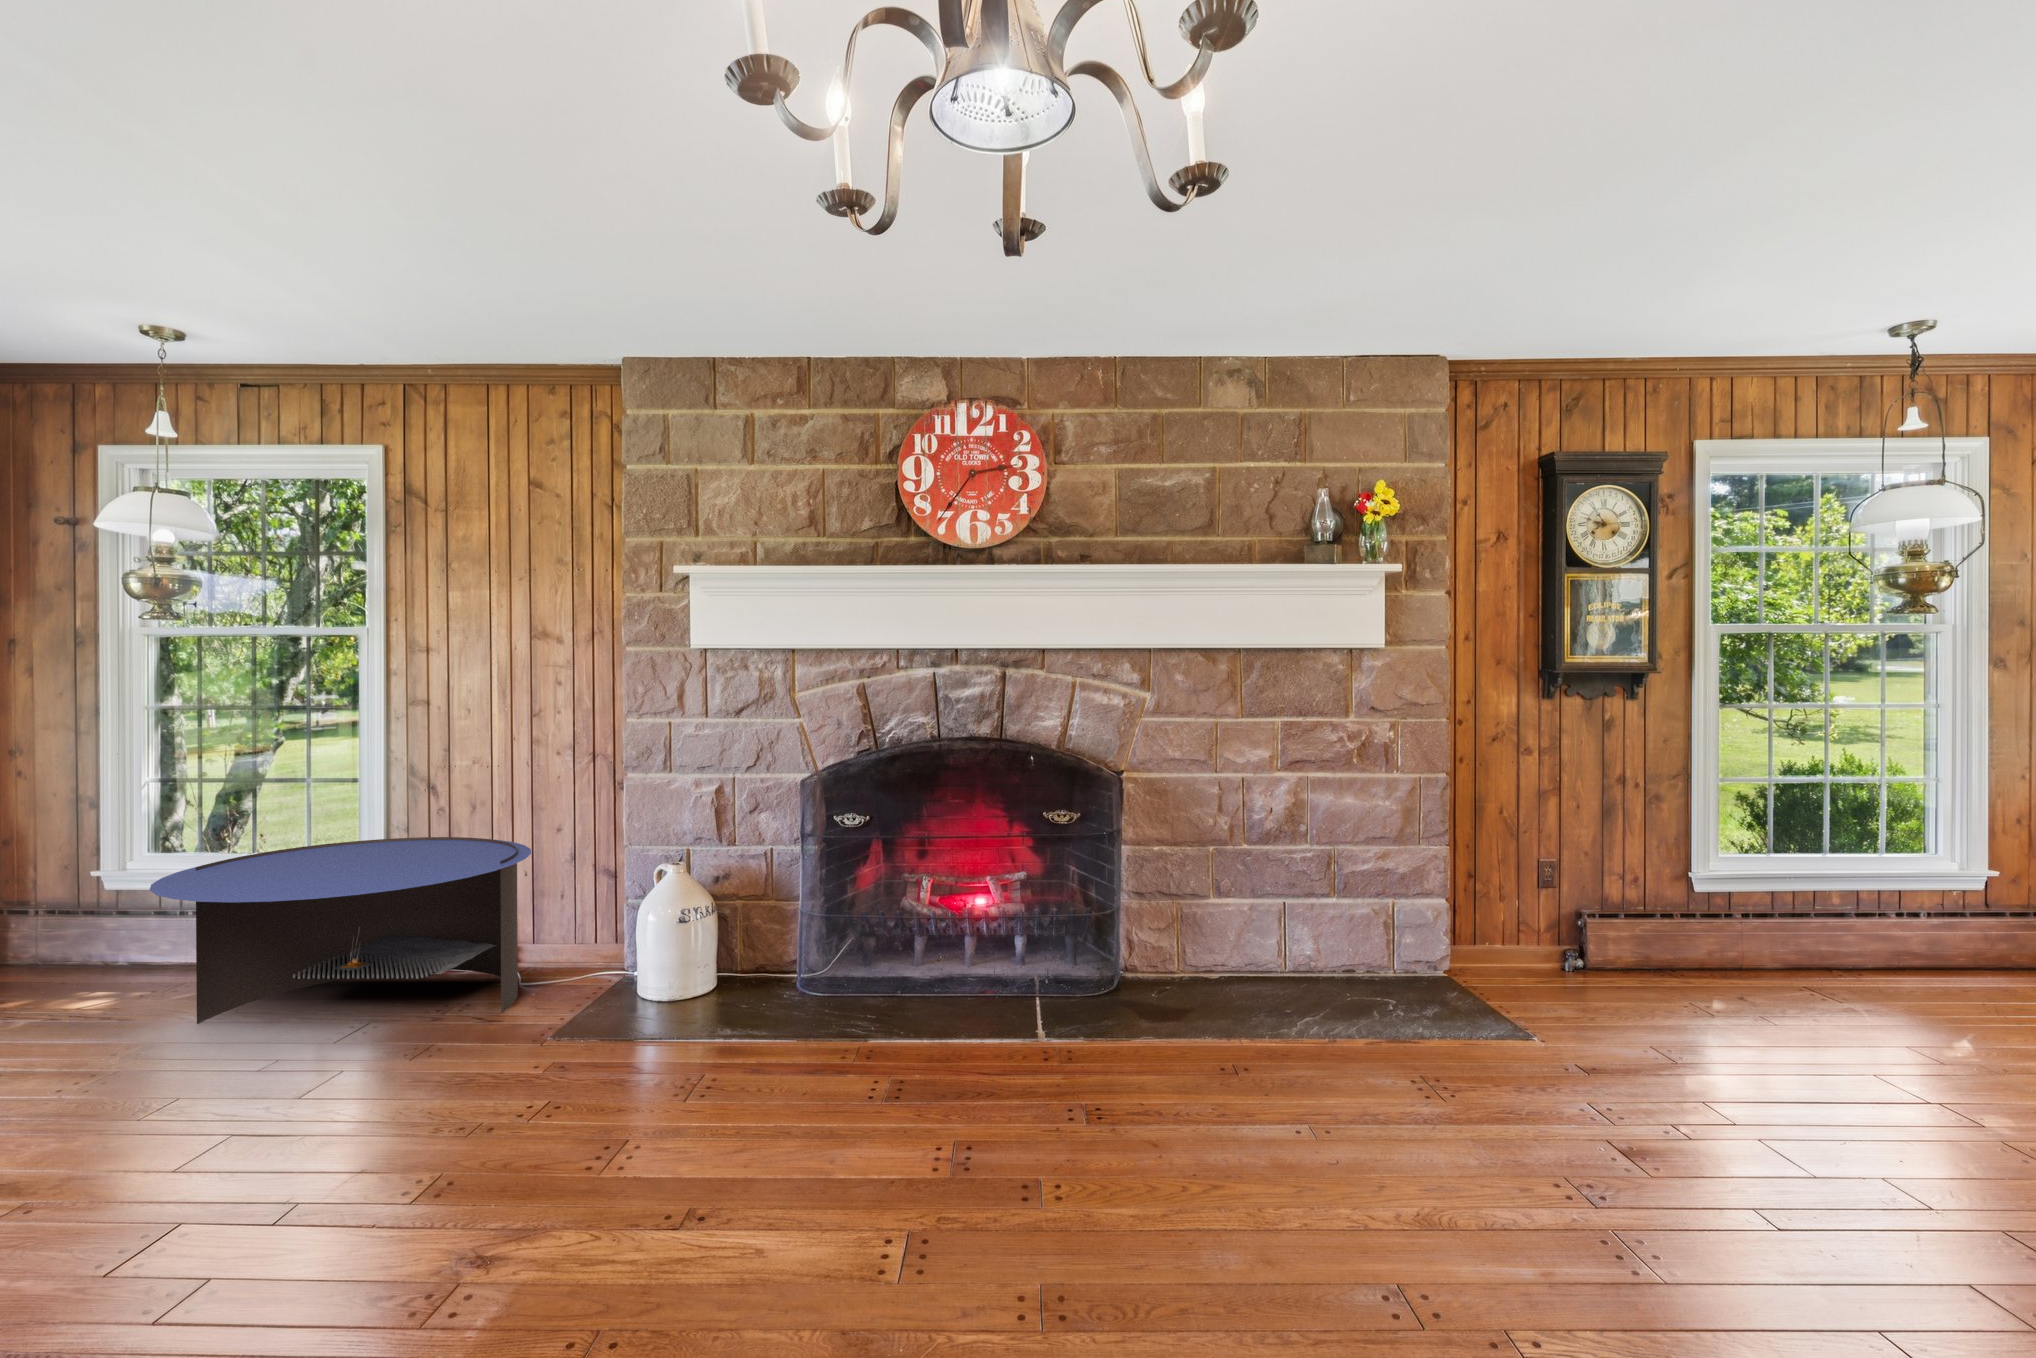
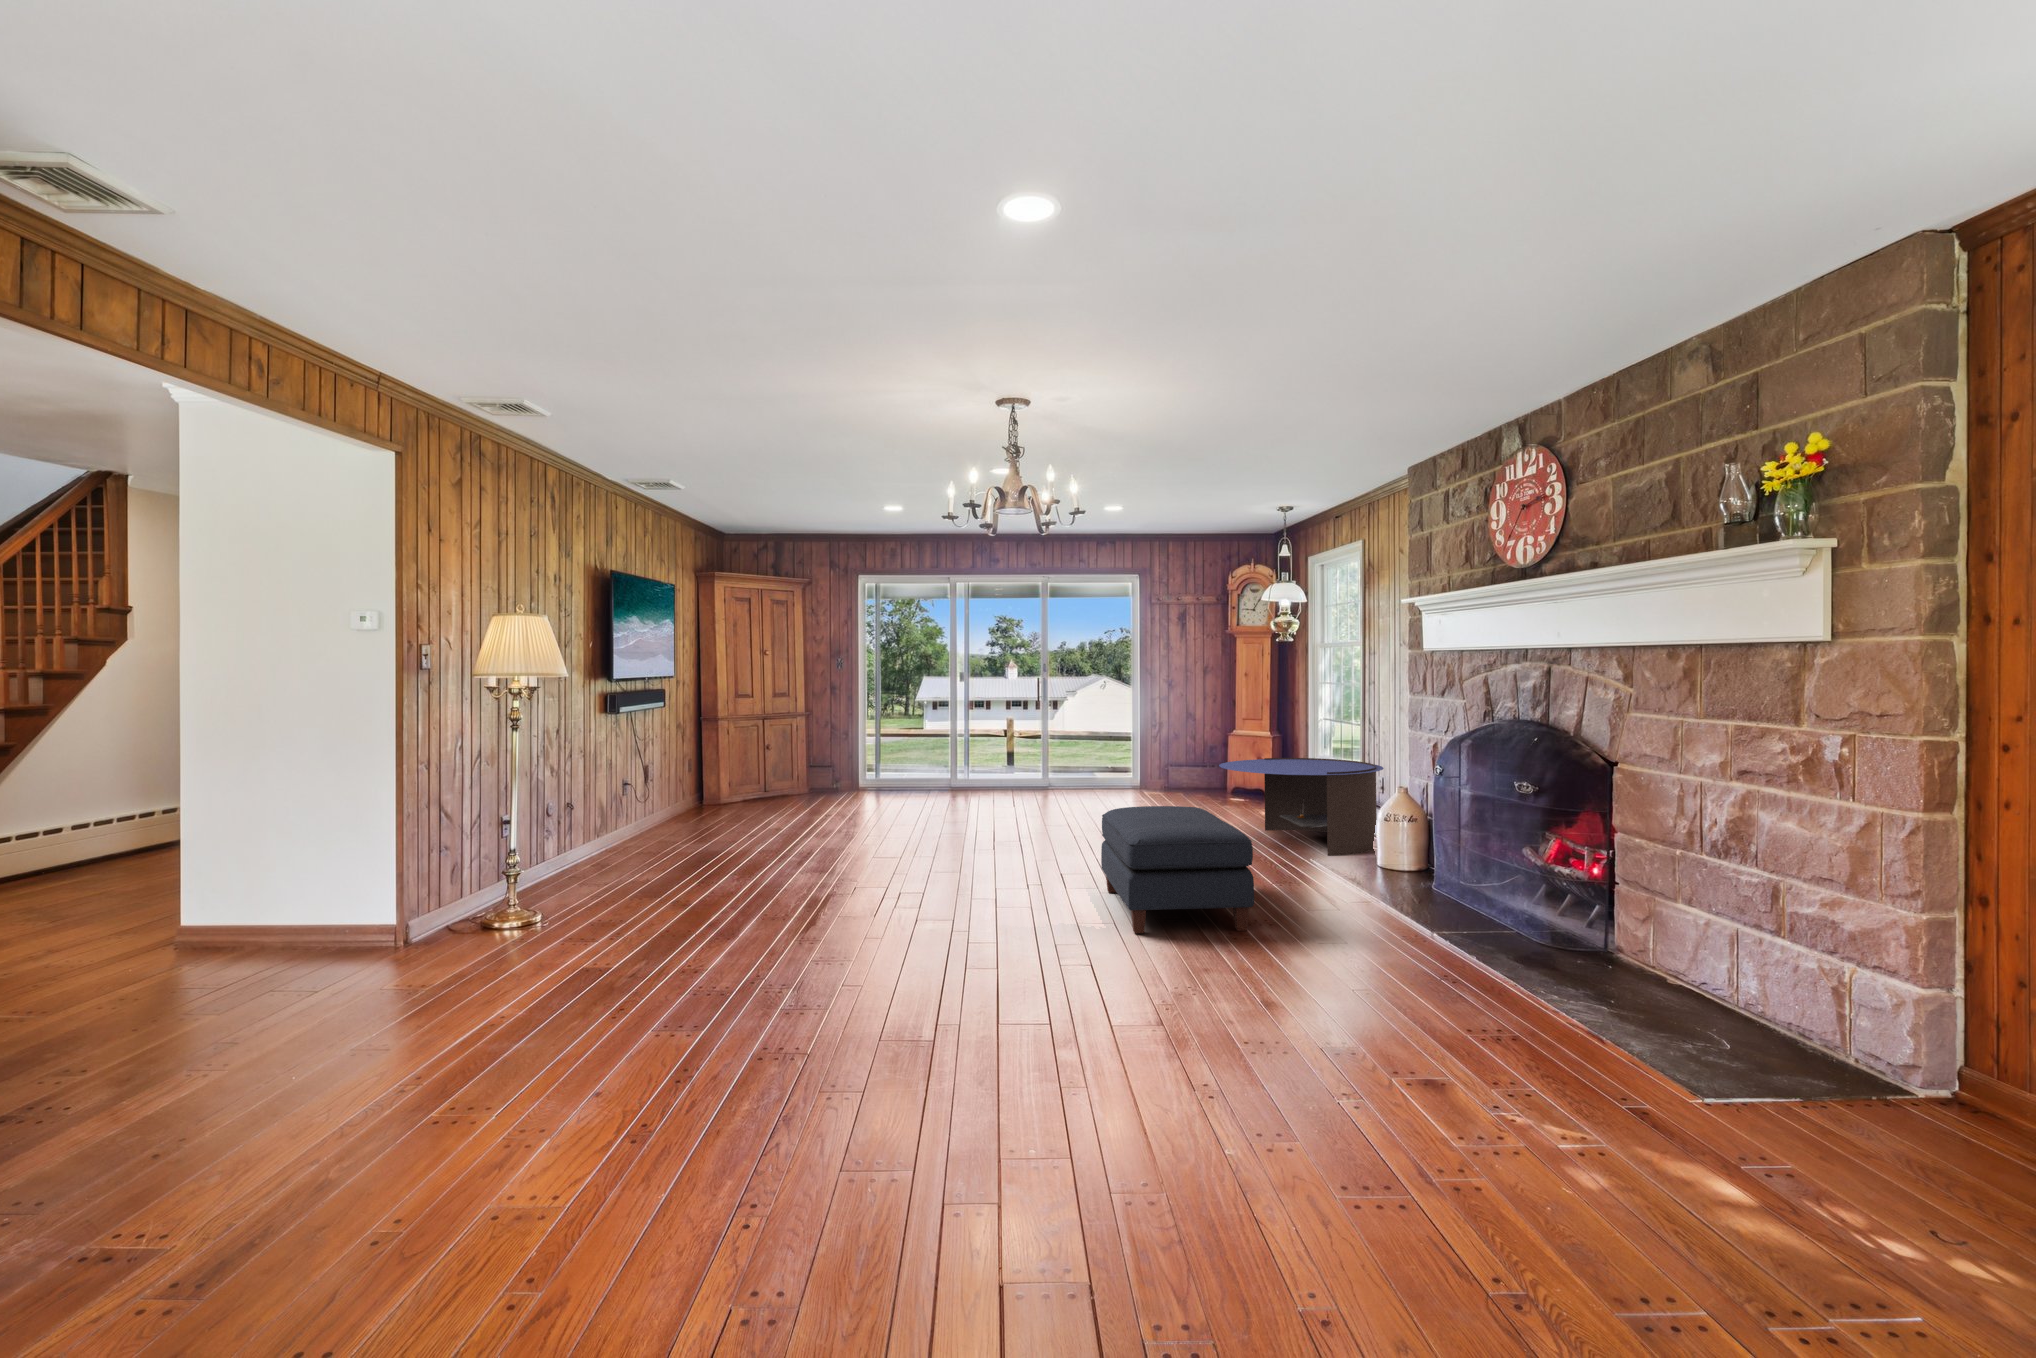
ottoman: none [458,979,963,1298] -> present [1101,806,1254,934]

